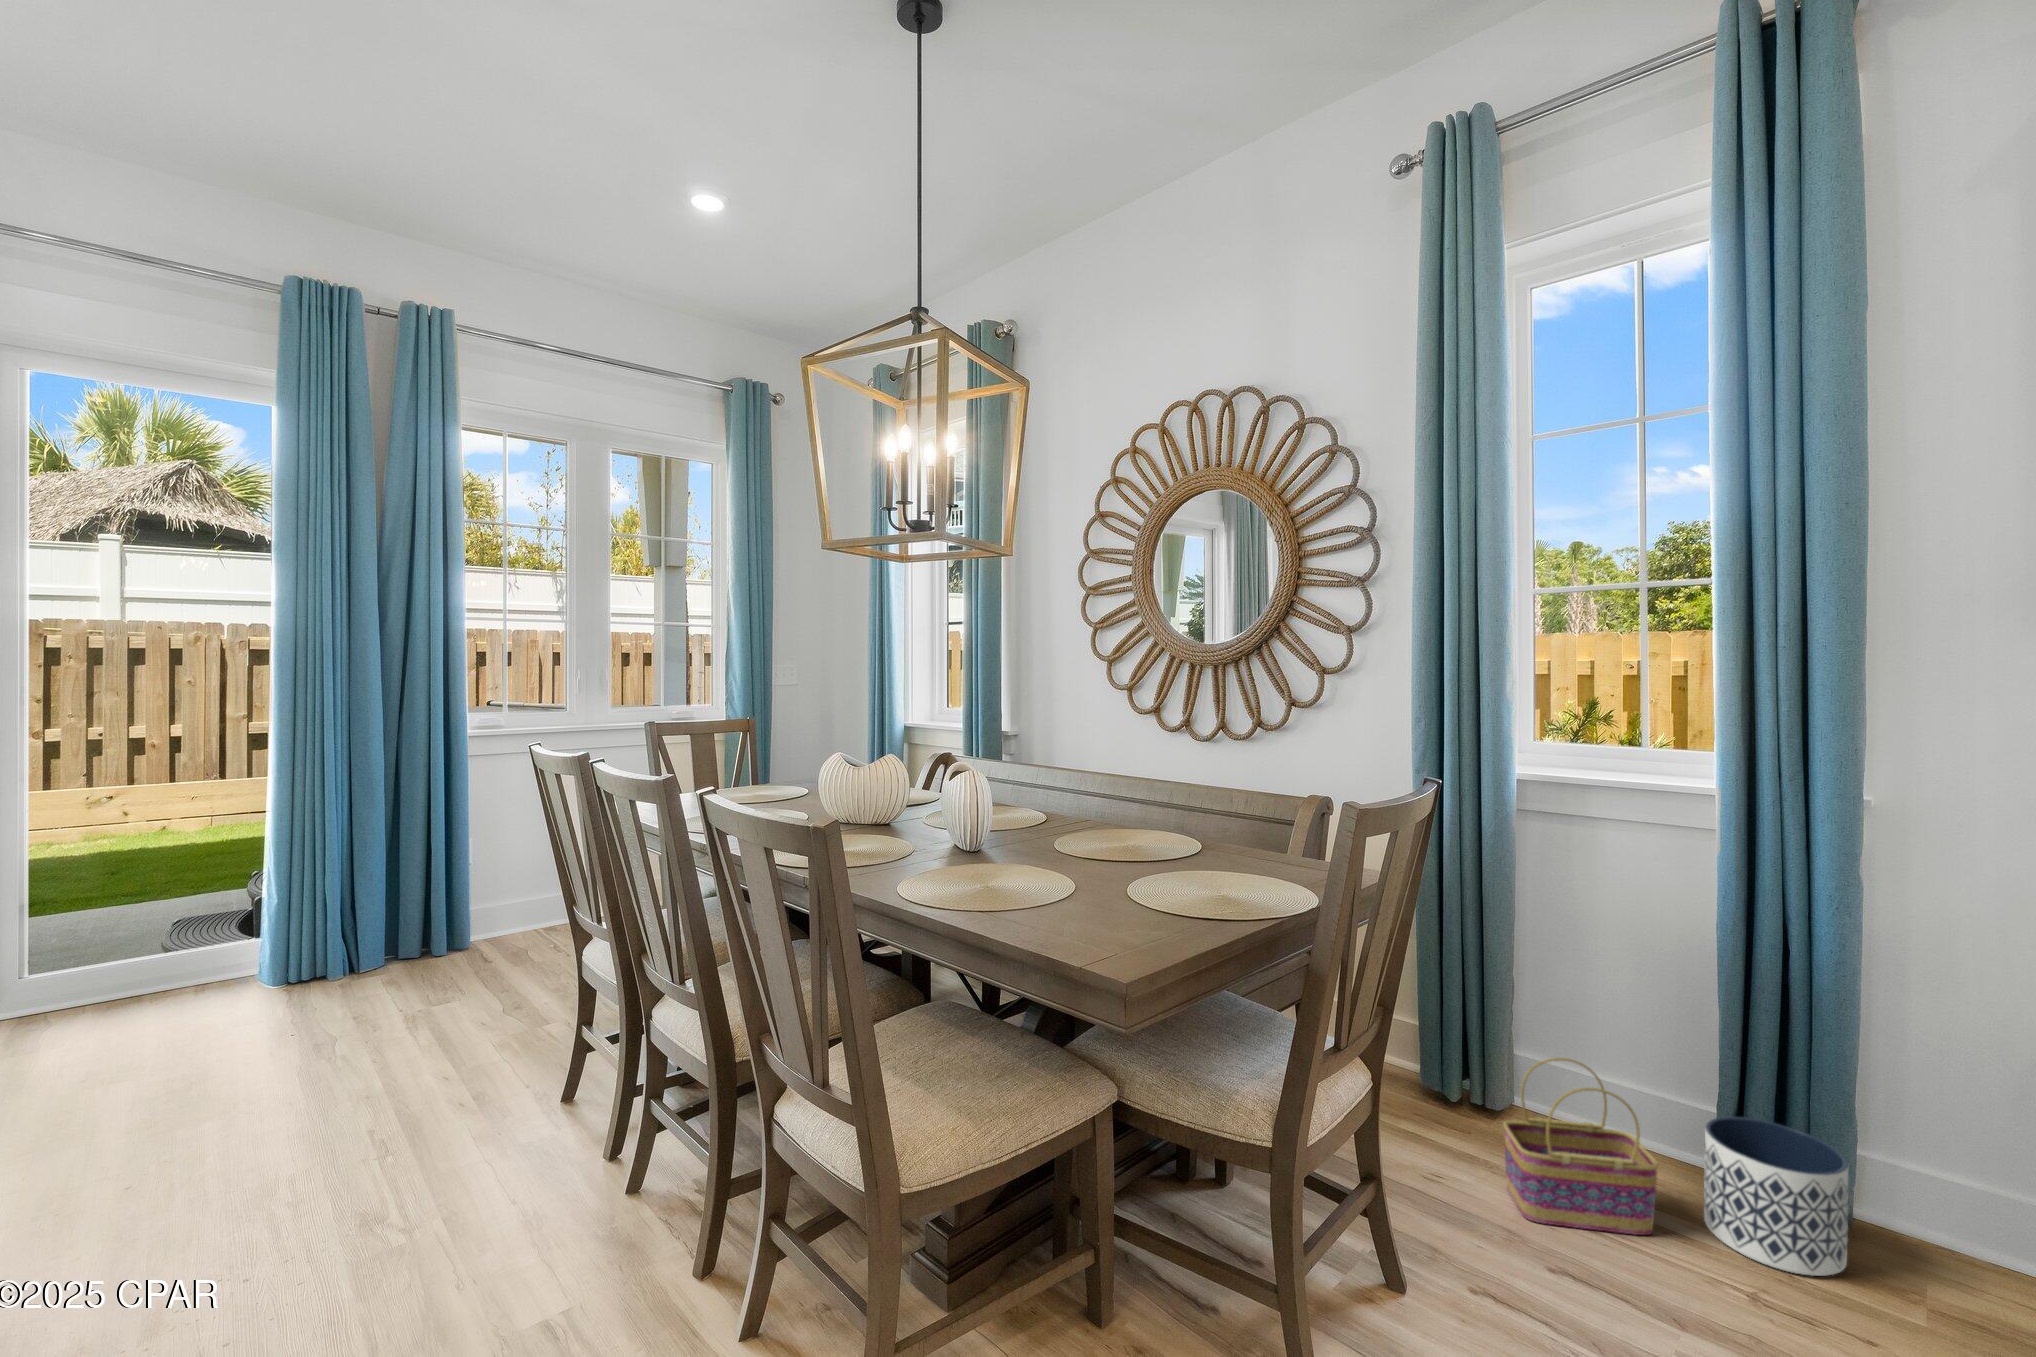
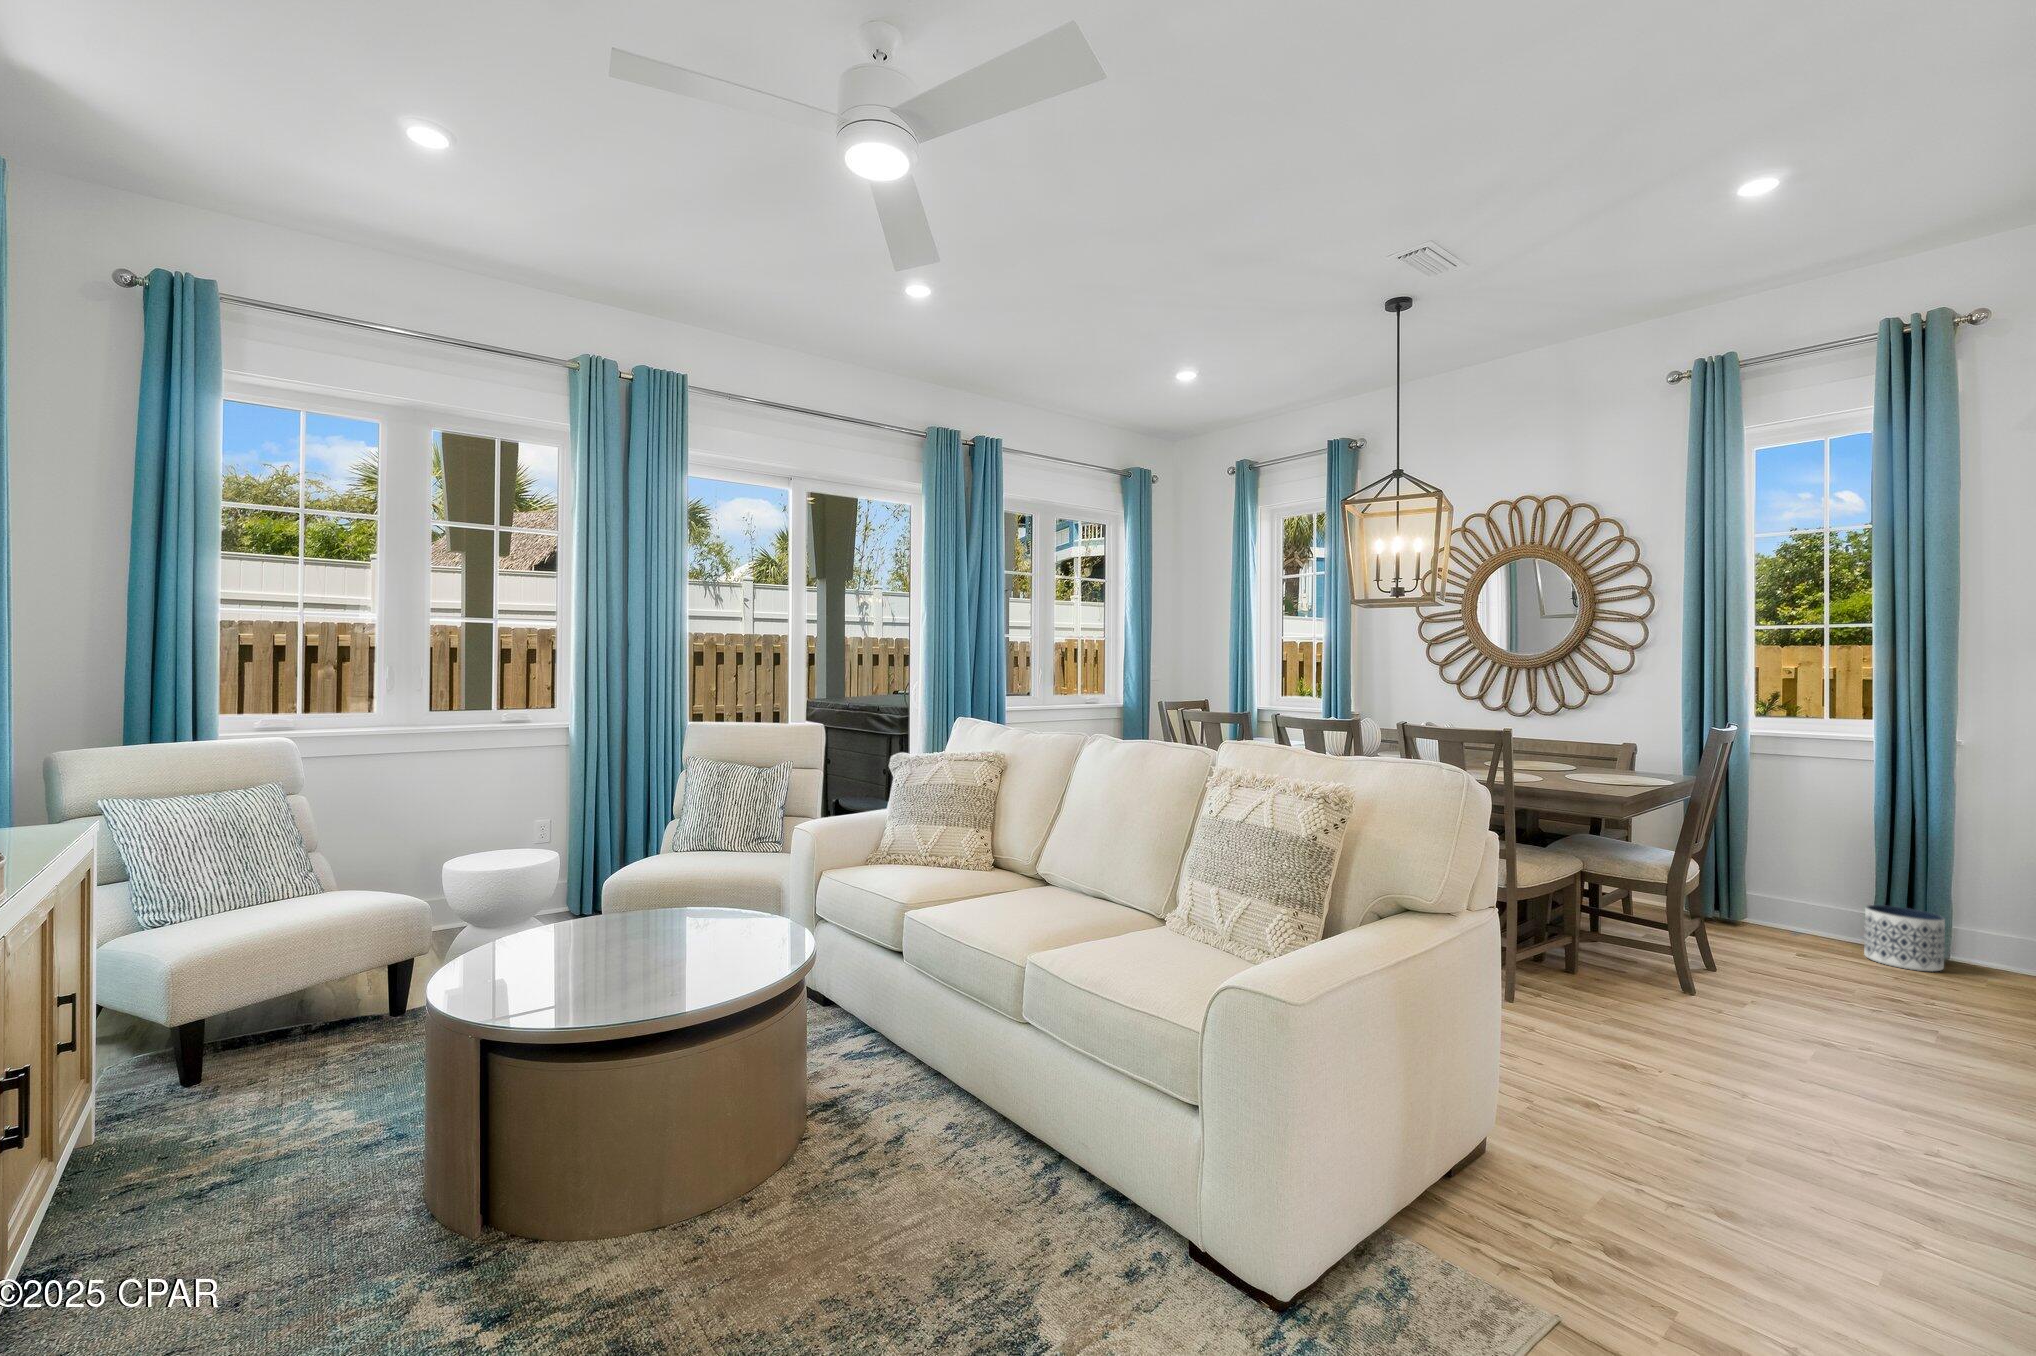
basket: present [1503,1058,1659,1235] -> none [1747,874,1839,957]

